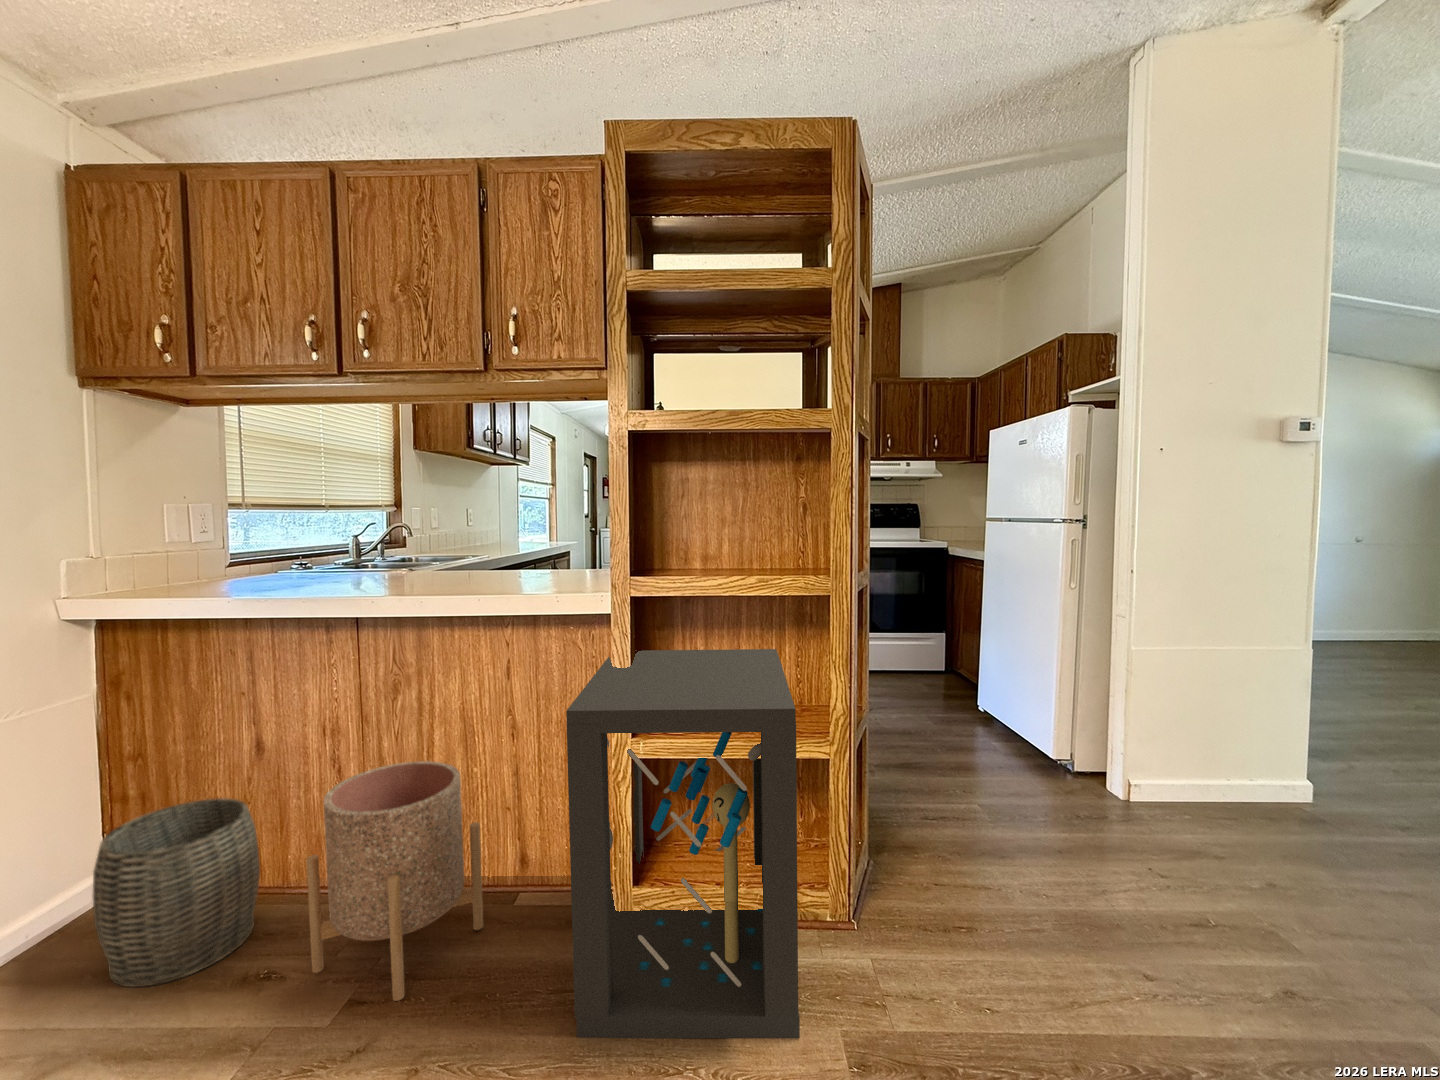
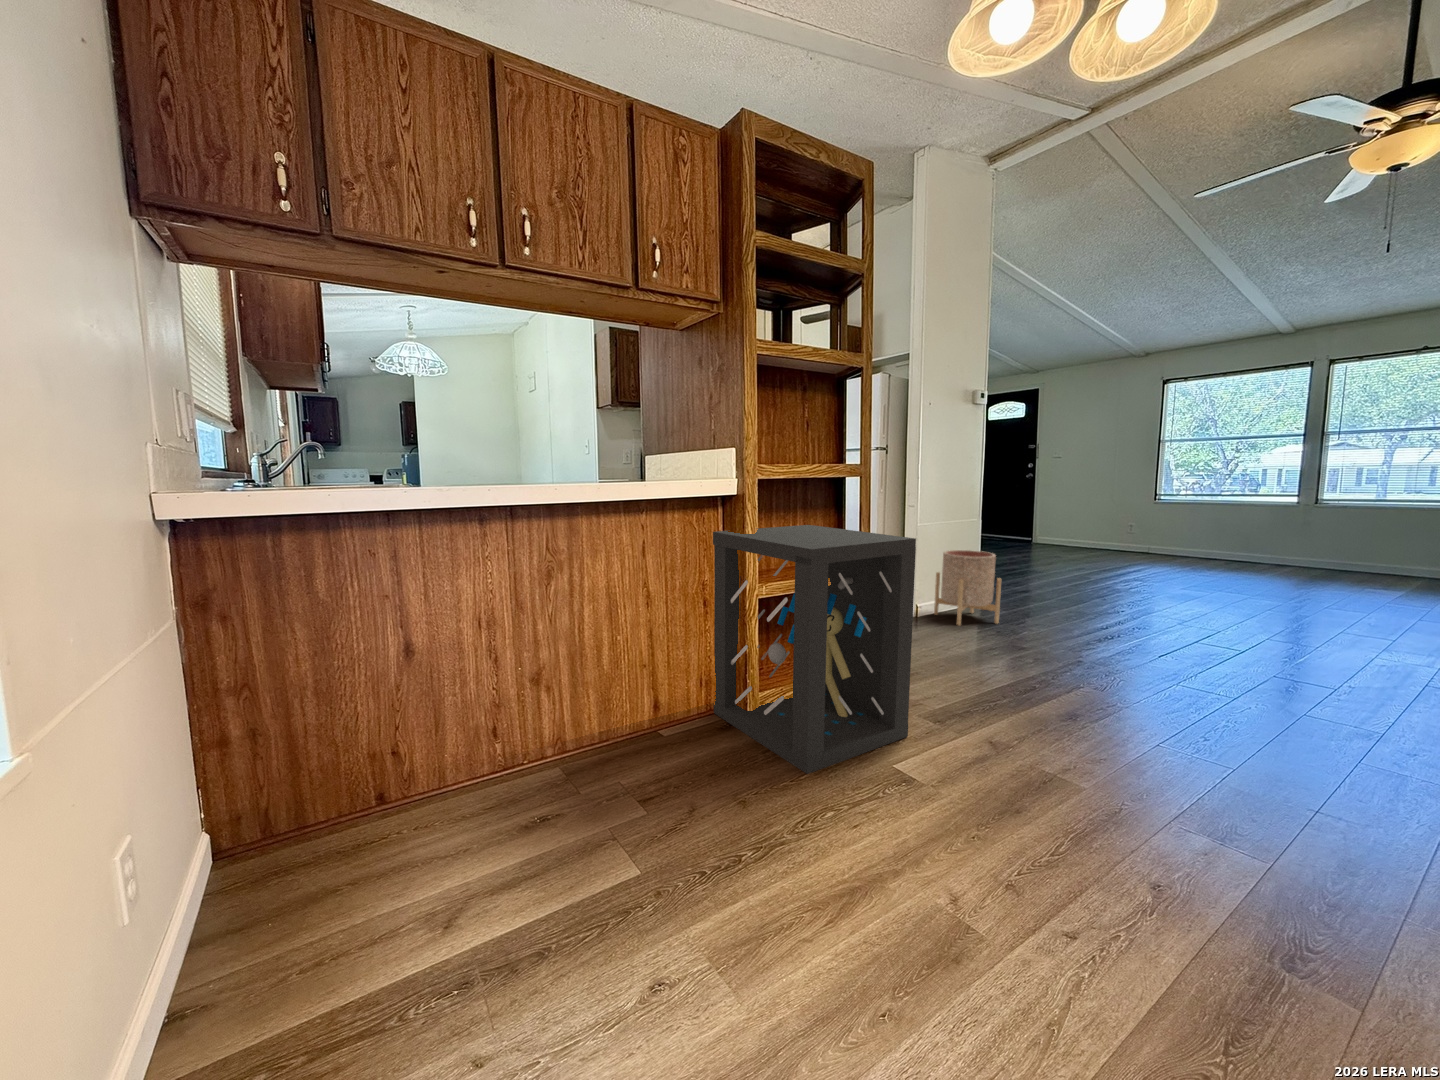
planter: present [306,761,483,1001] -> present [934,550,1001,626]
woven basket: present [93,798,260,987] -> none [322,699,475,886]

